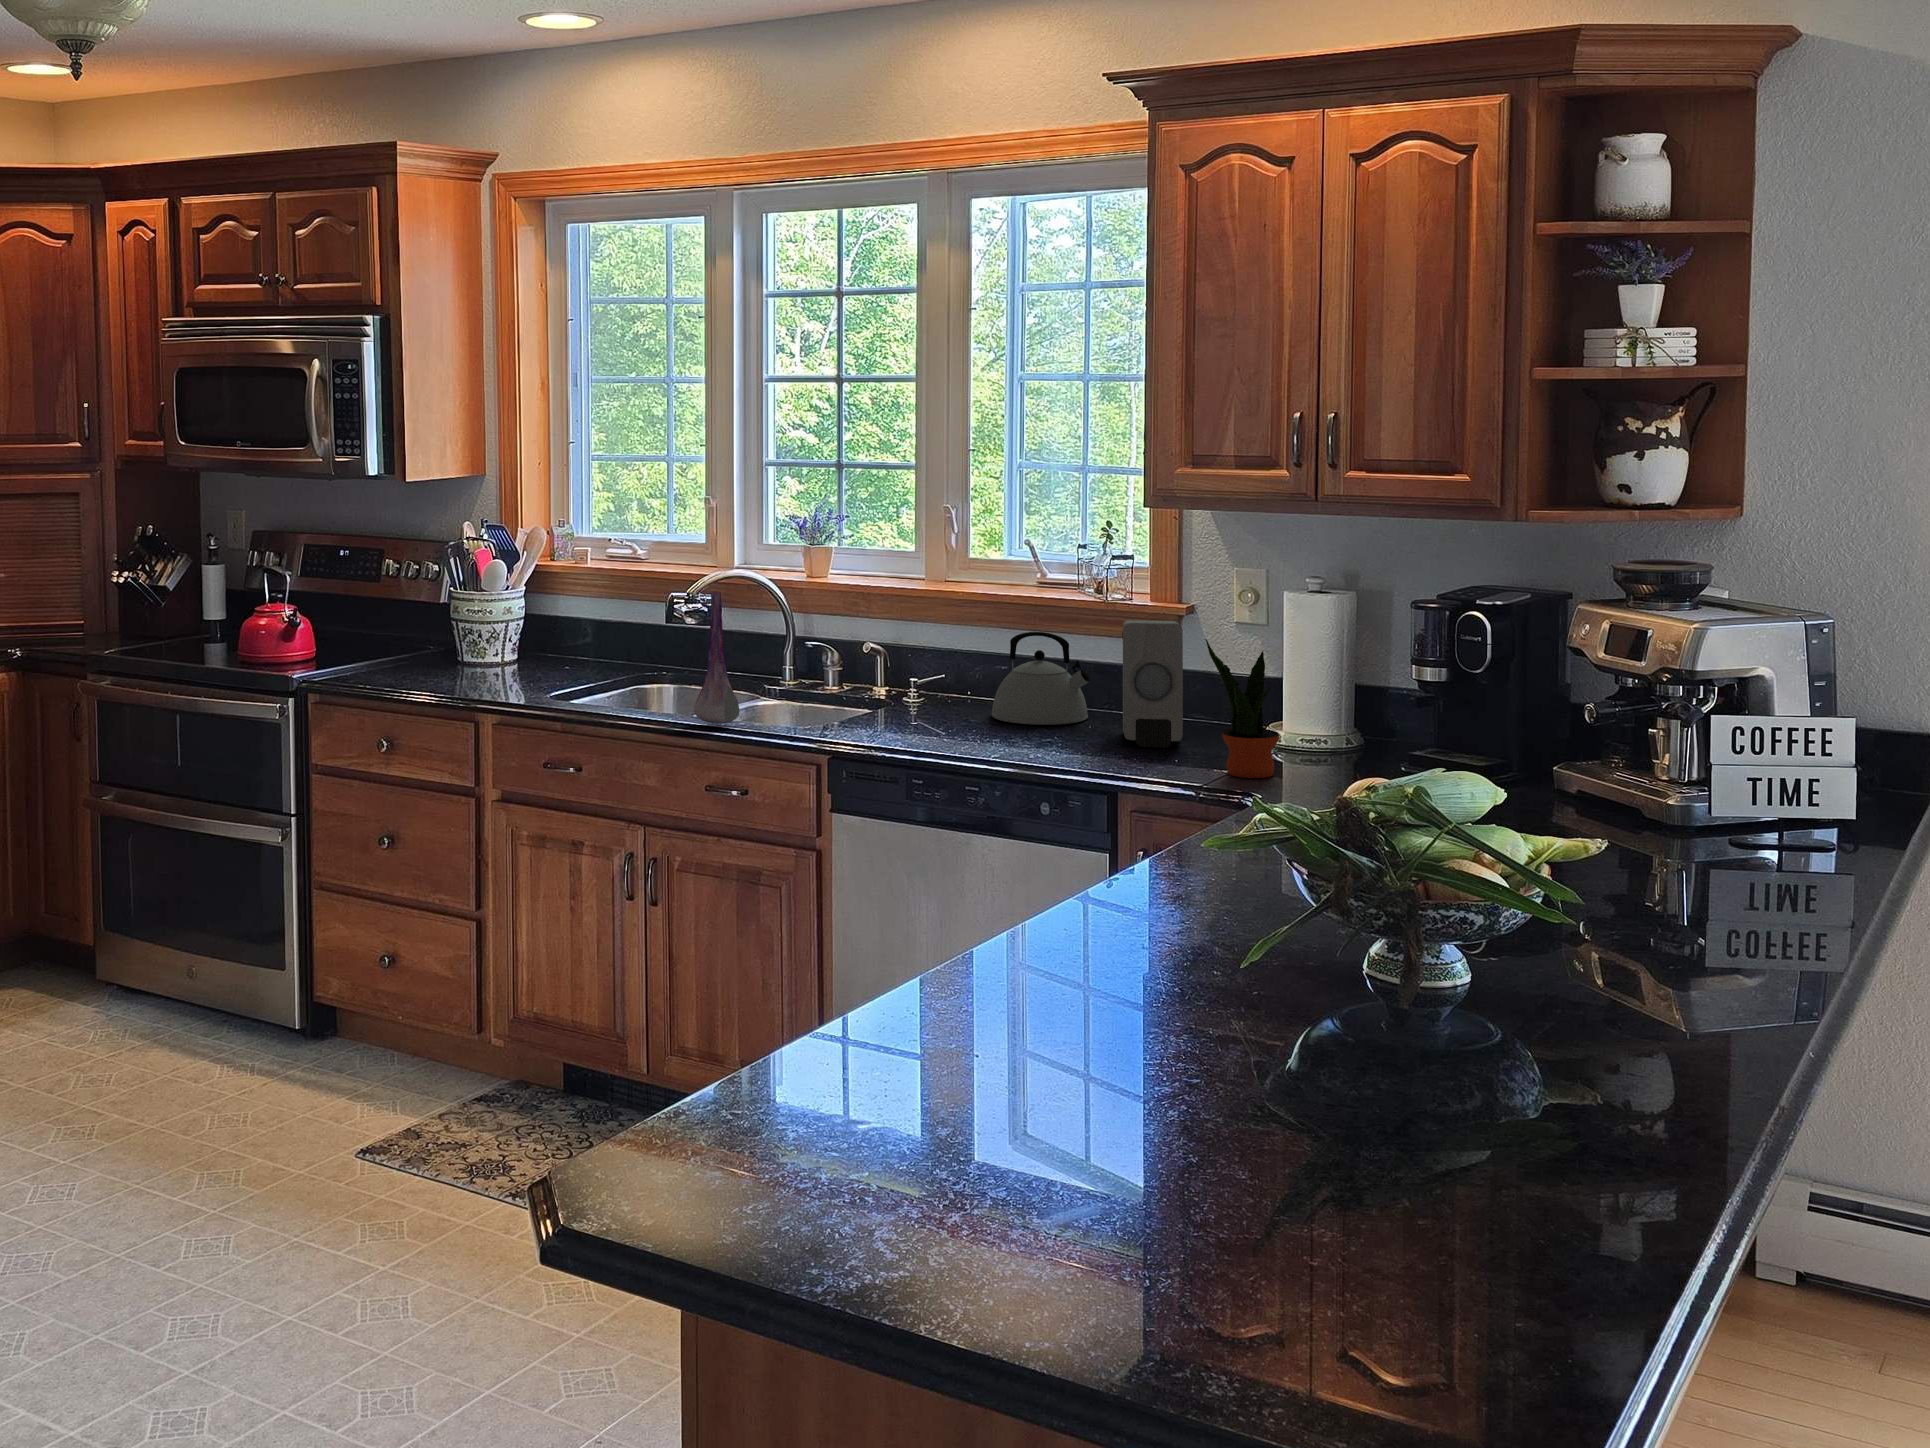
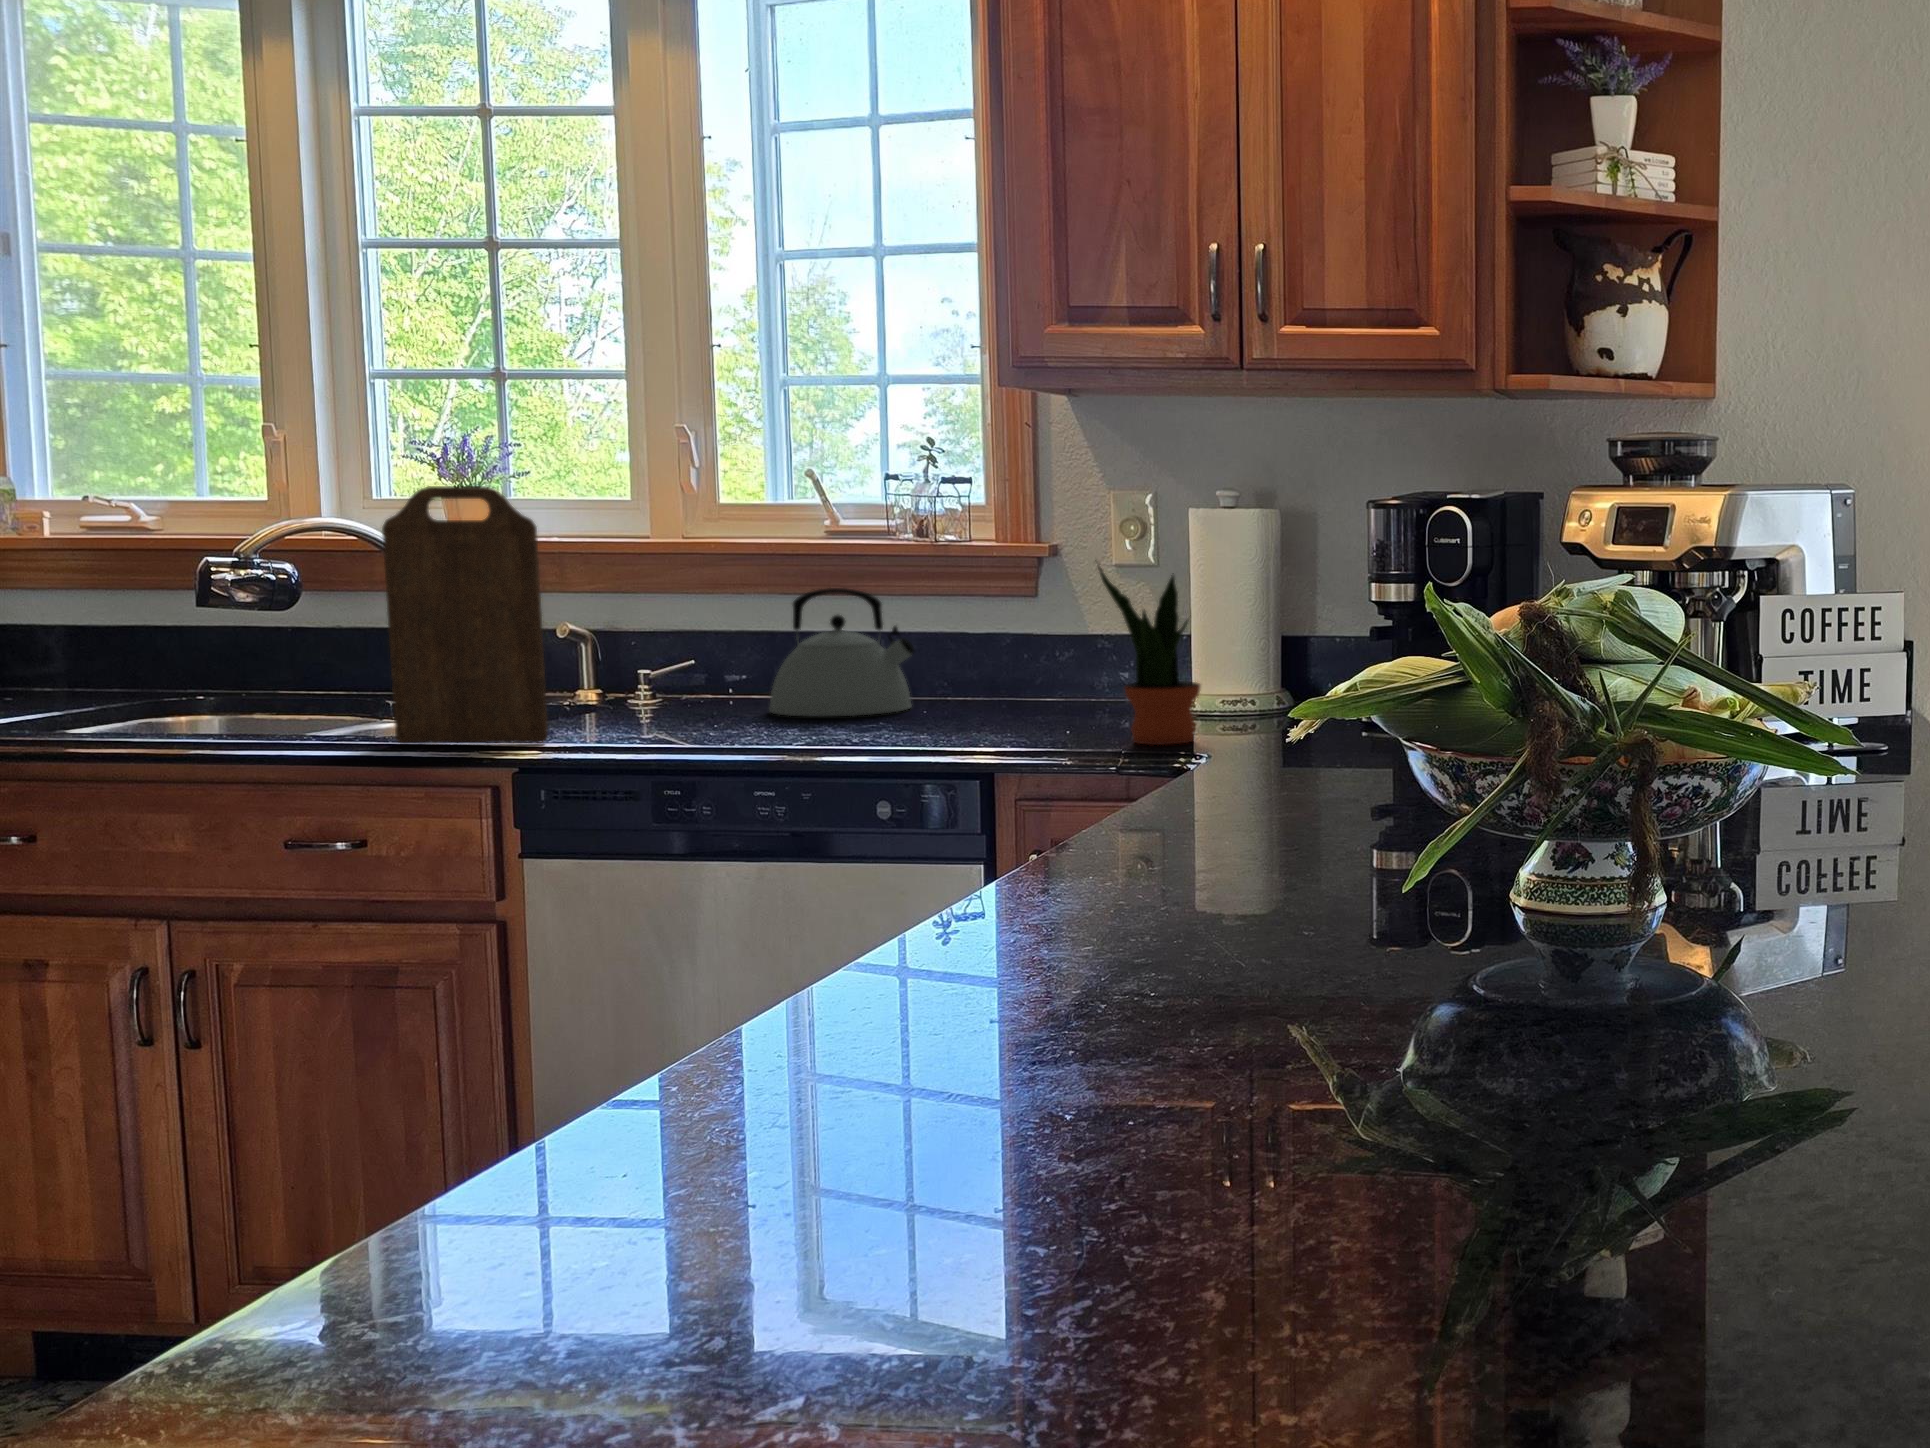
cutting board: none [762,569,850,736] -> present [382,486,548,744]
vase: present [694,592,740,723] -> none [265,524,351,745]
soap dispenser: present [1122,620,1183,747] -> none [963,553,1059,727]

